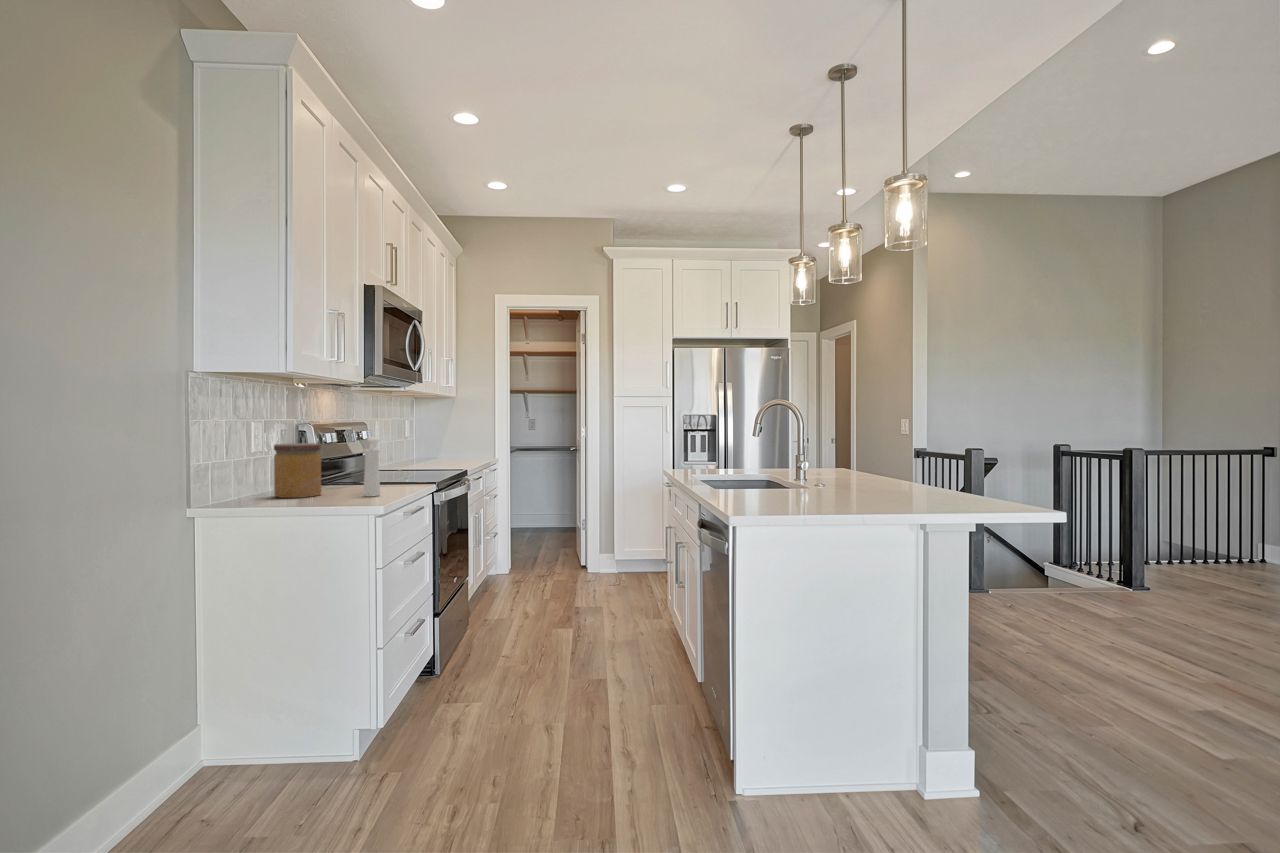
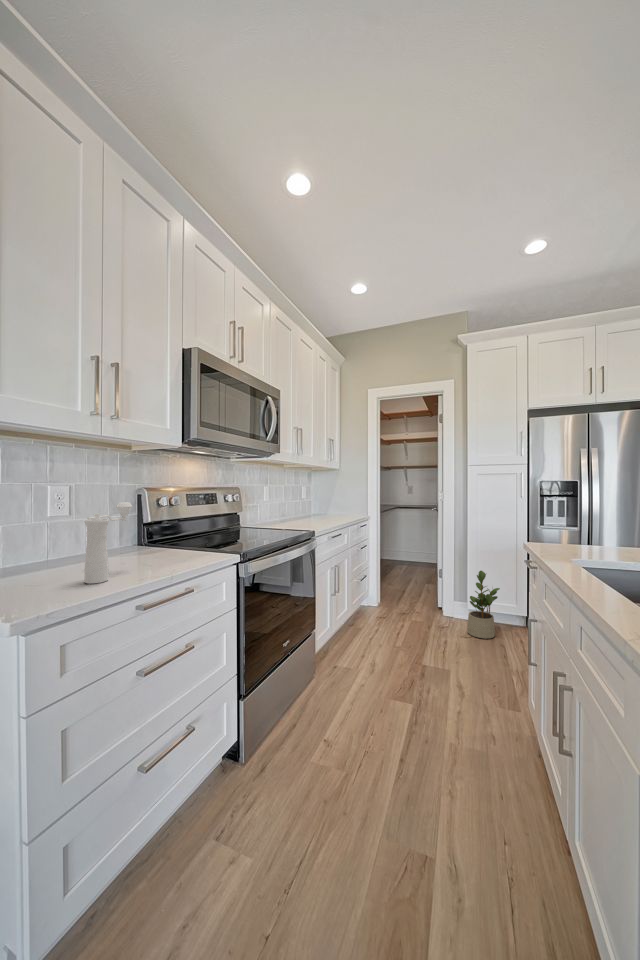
jar: present [274,443,321,498] -> none [23,508,84,574]
potted plant: none [615,513,648,584] -> present [467,571,500,639]

